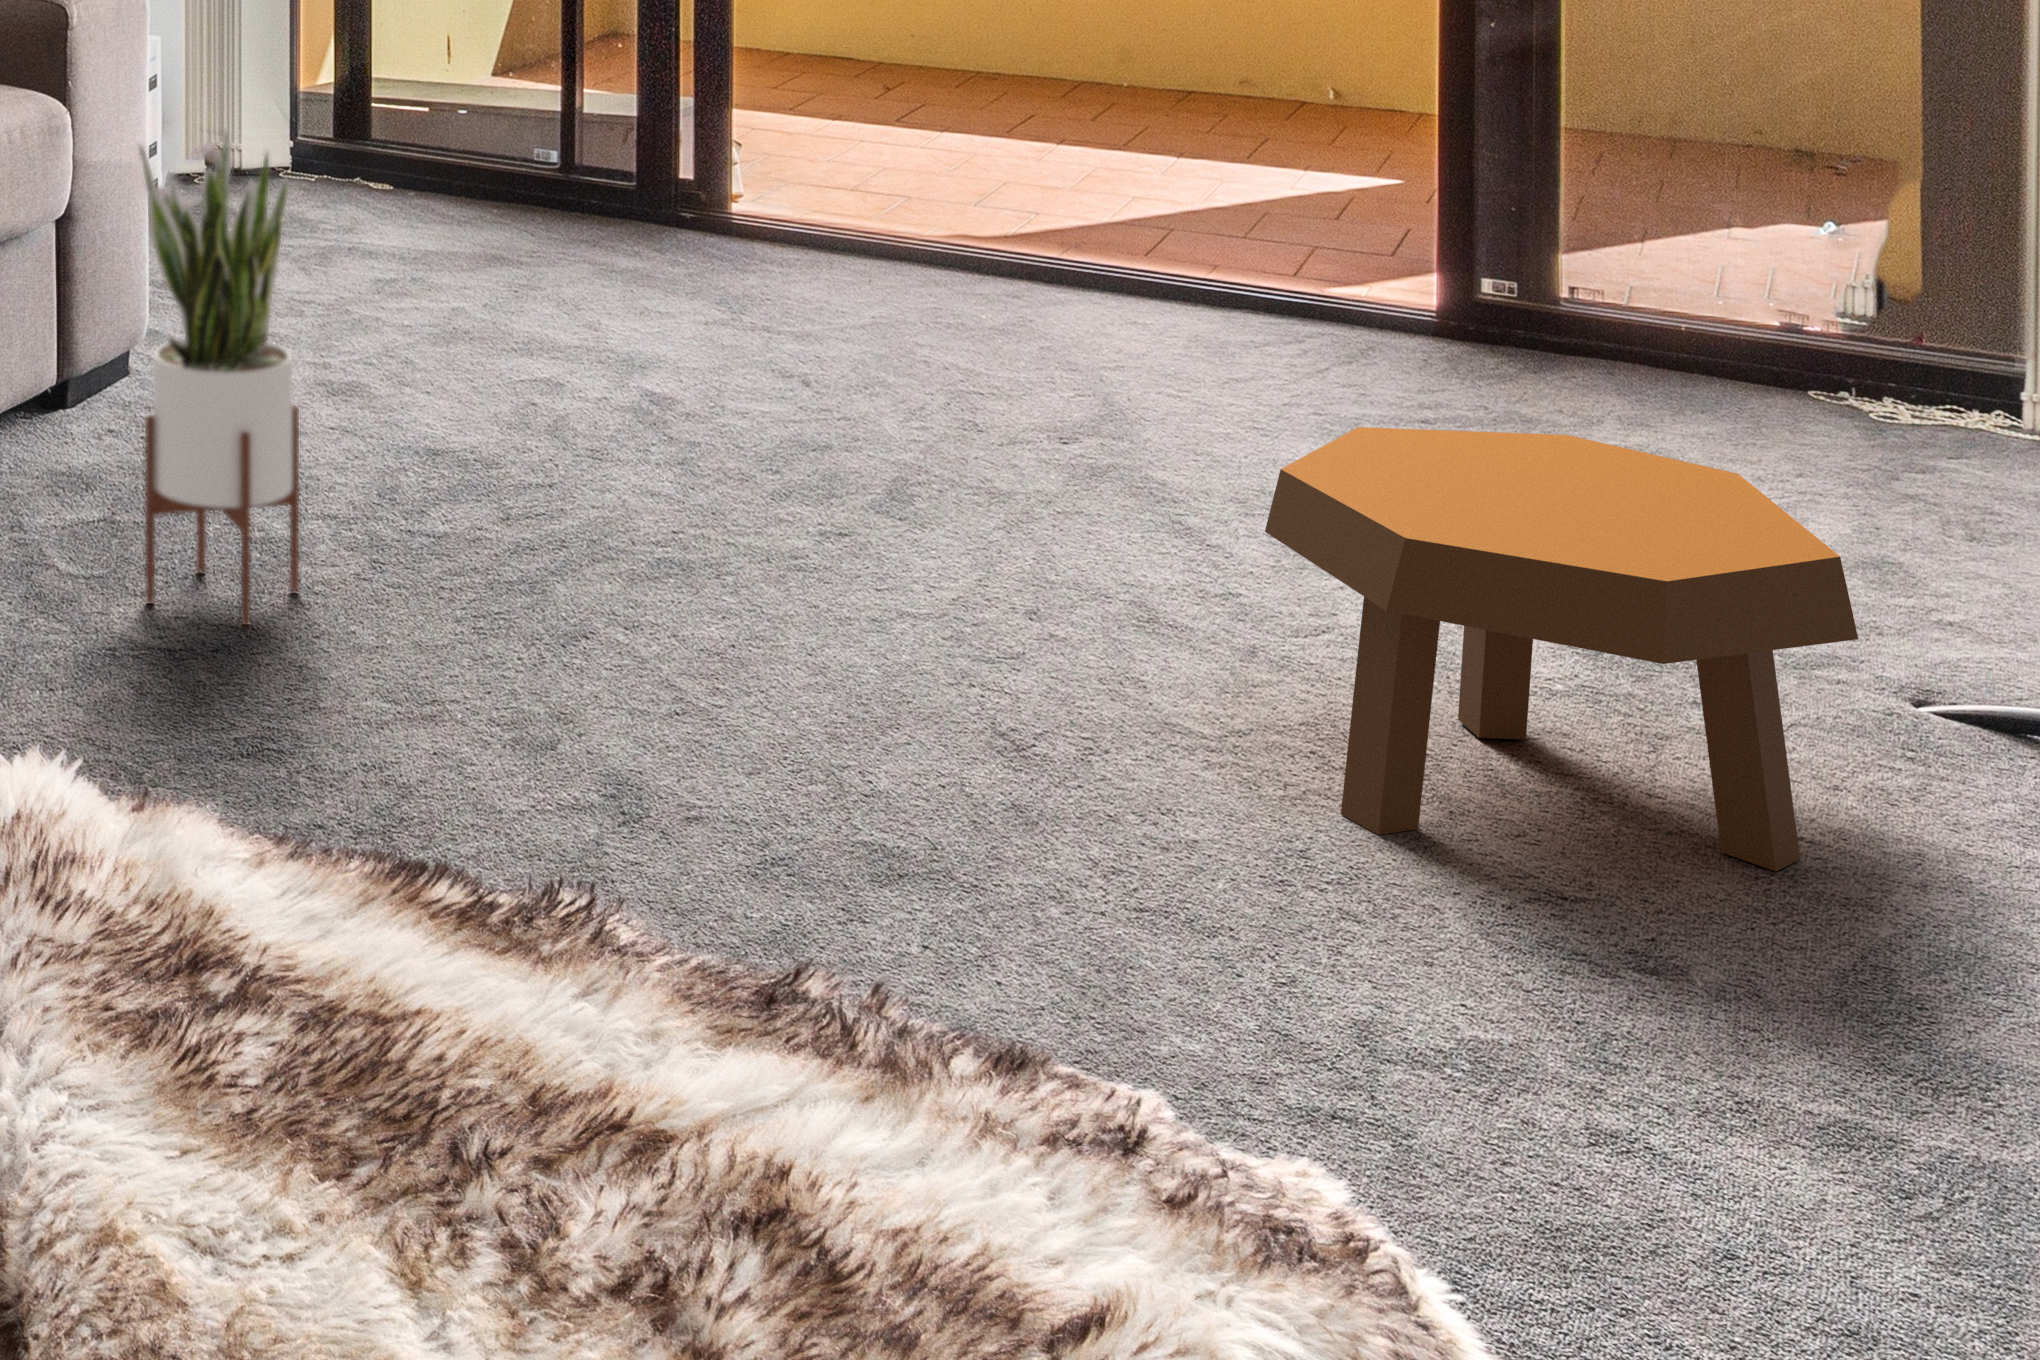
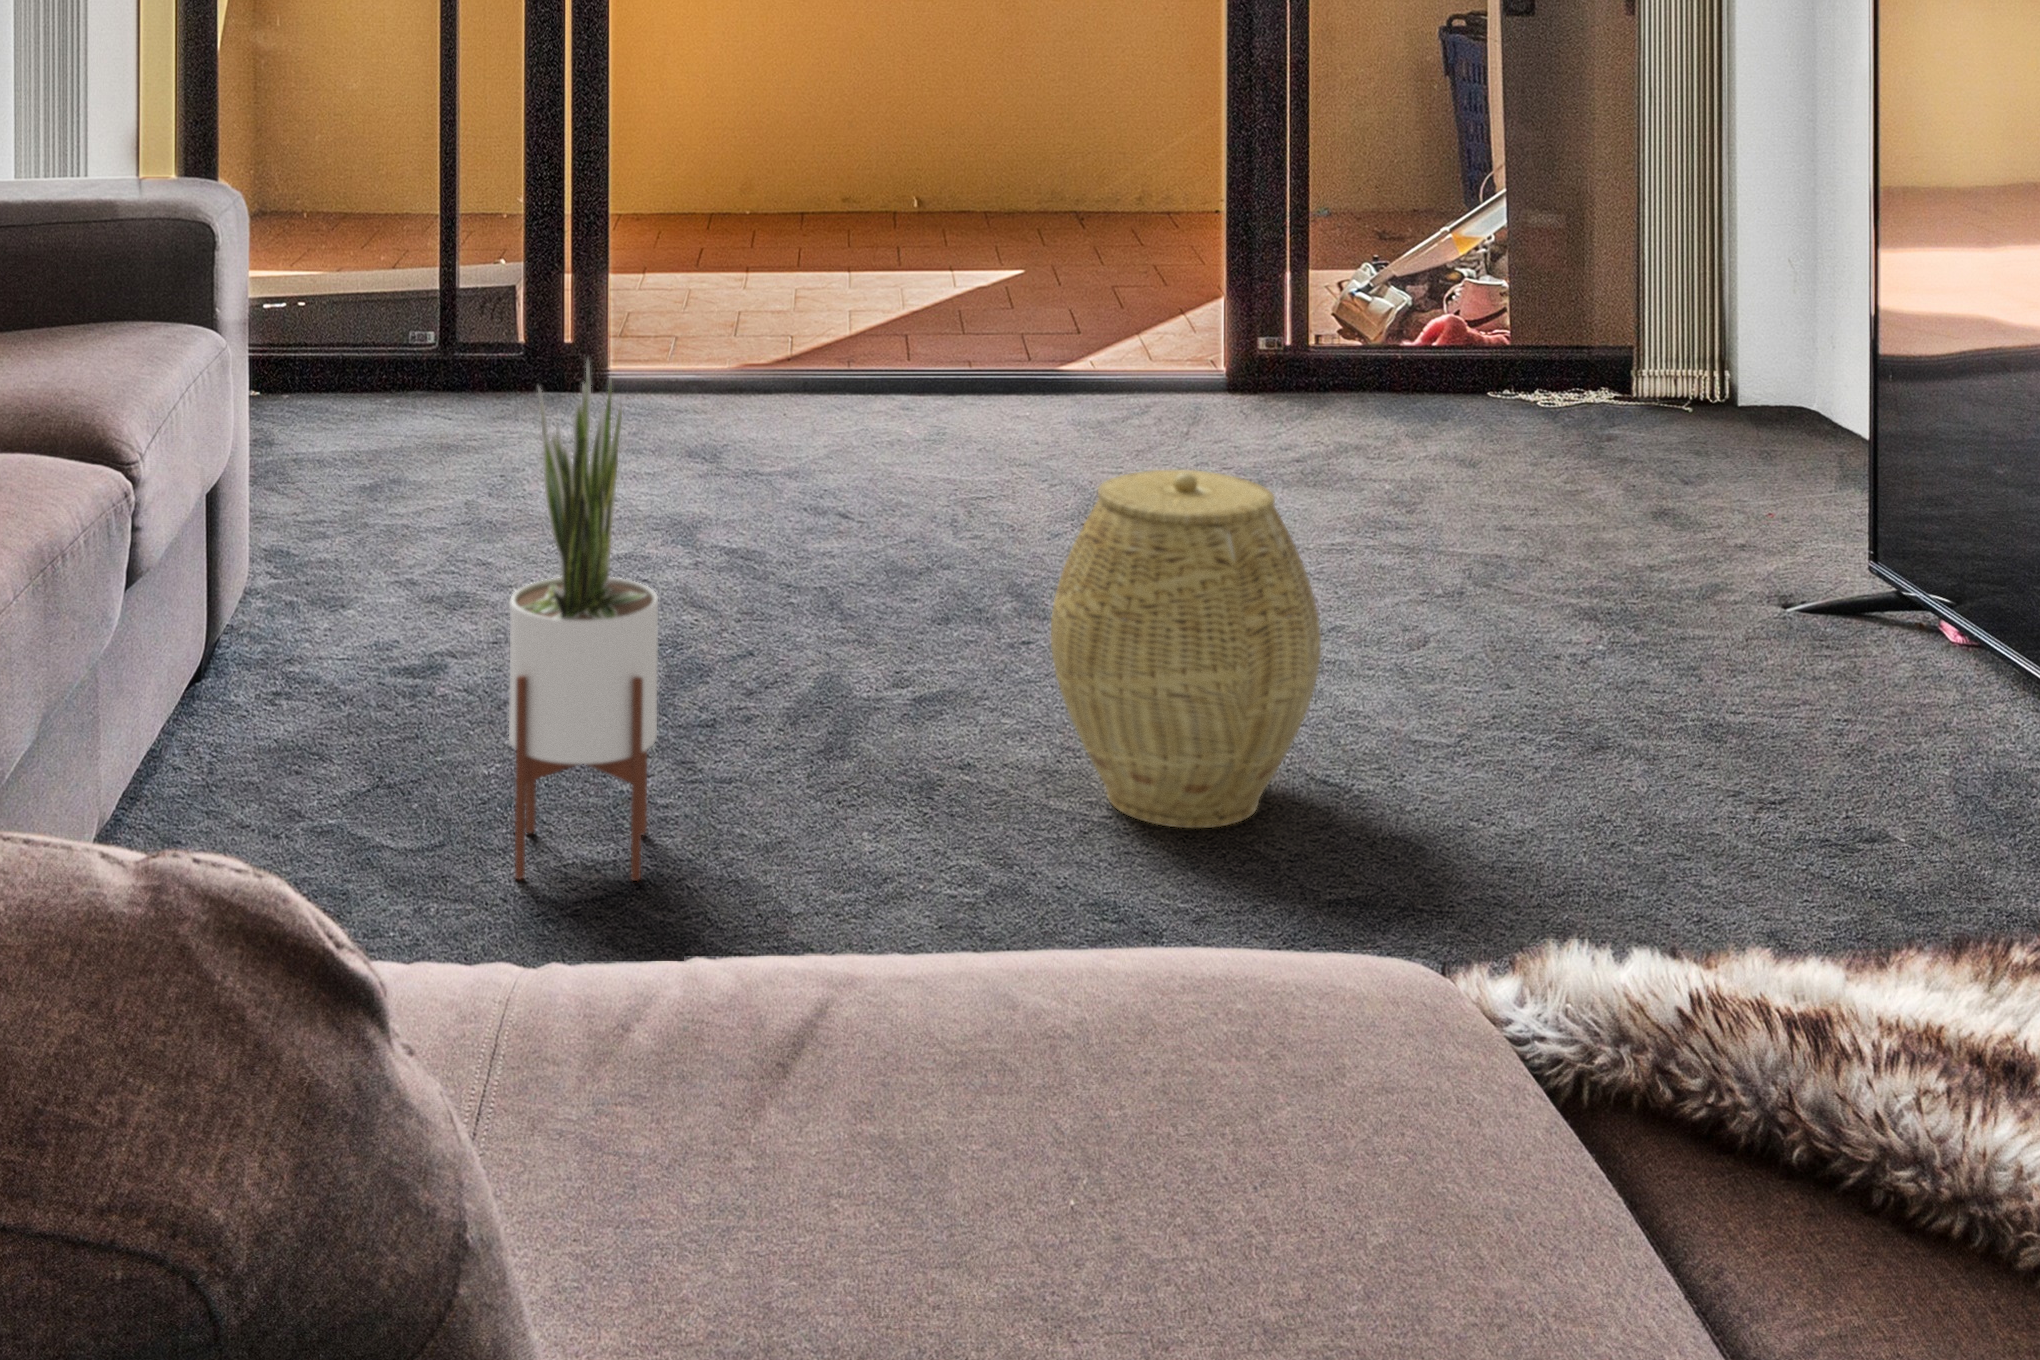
woven basket: none [714,316,1014,700] -> present [1051,470,1321,828]
footstool: present [1265,427,1858,871] -> none [1527,494,1961,856]

